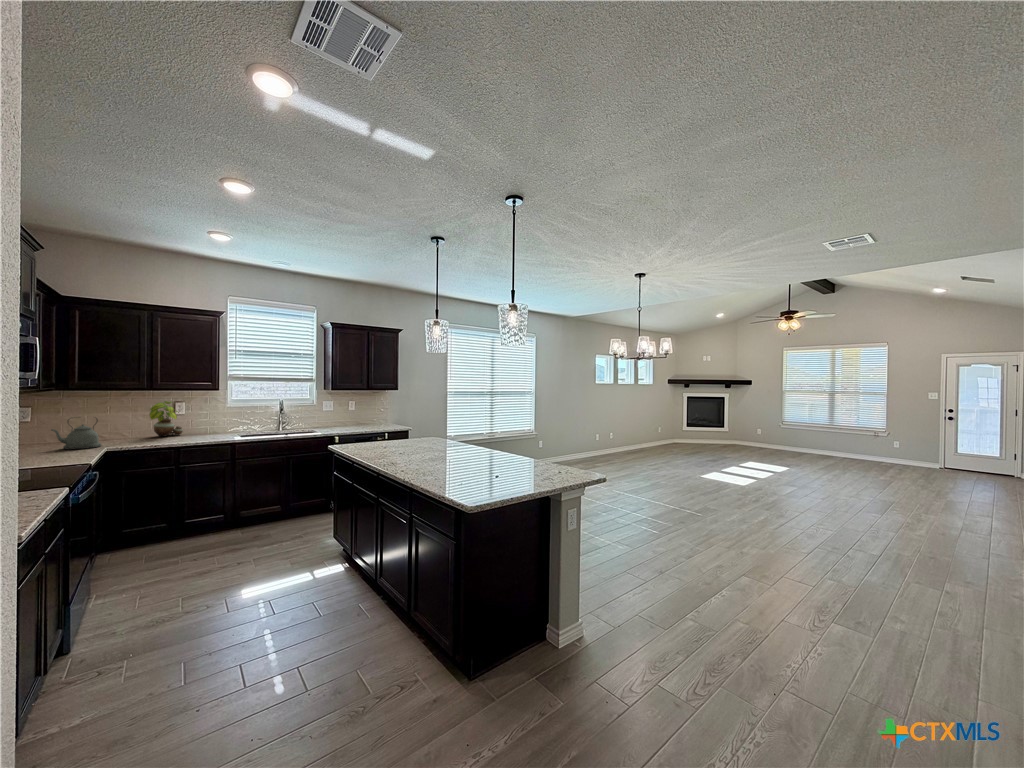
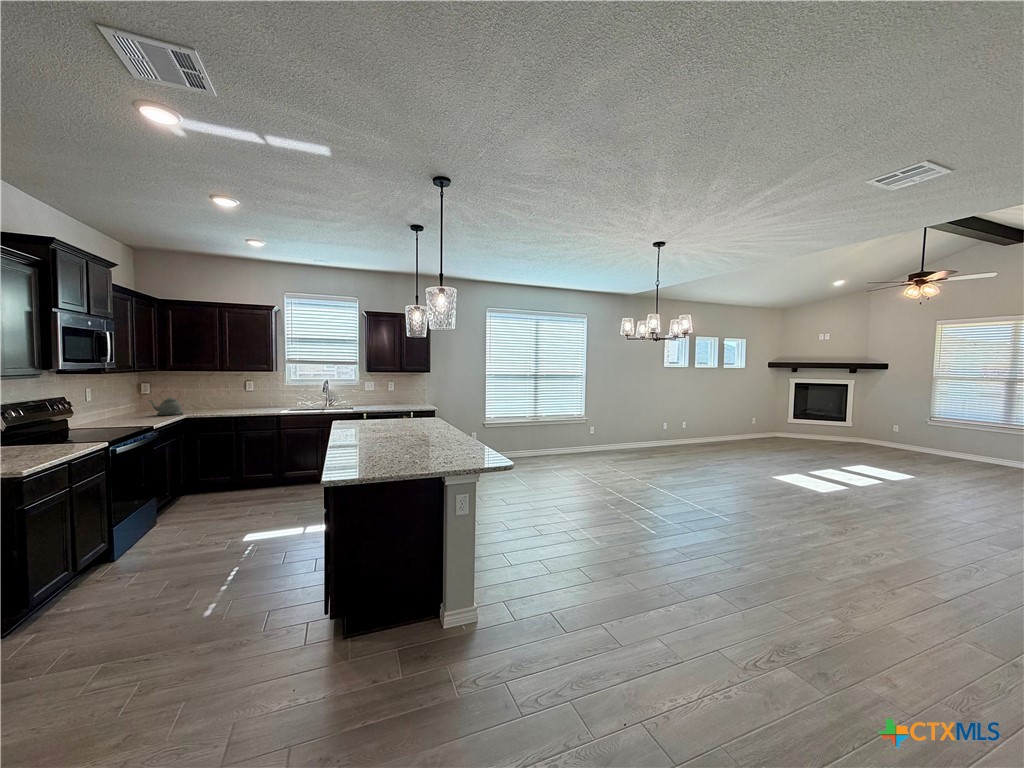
potted plant: present [150,401,183,436] -> none [221,380,250,408]

